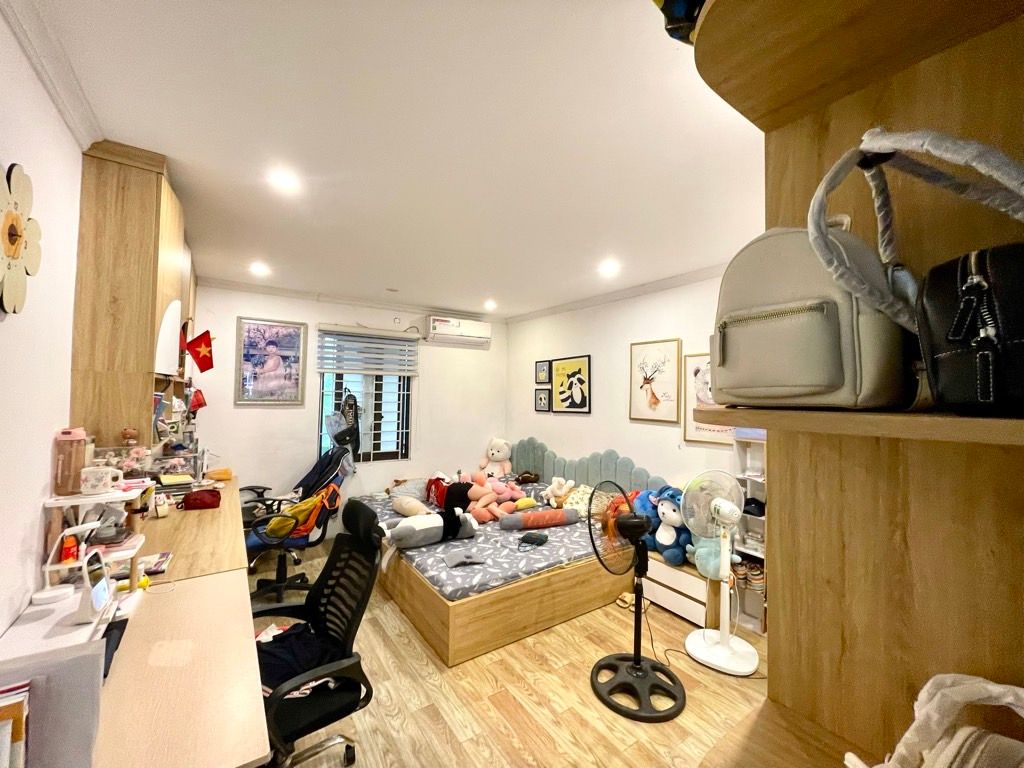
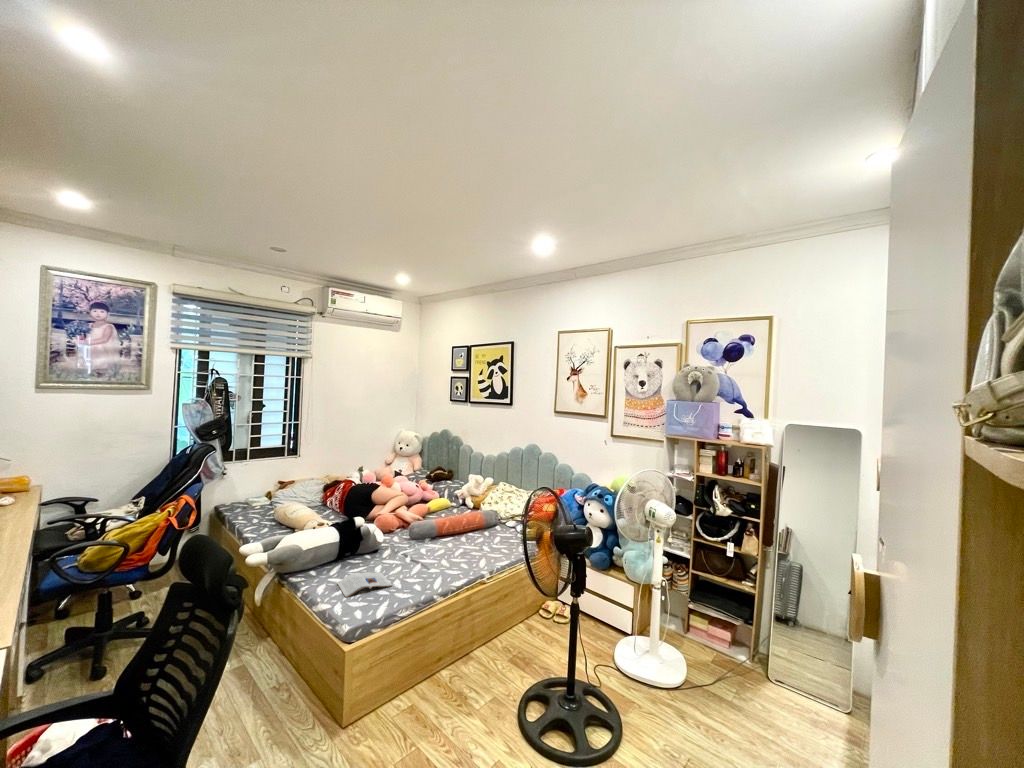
tote bag: present [518,532,548,552] -> none [432,541,467,568]

